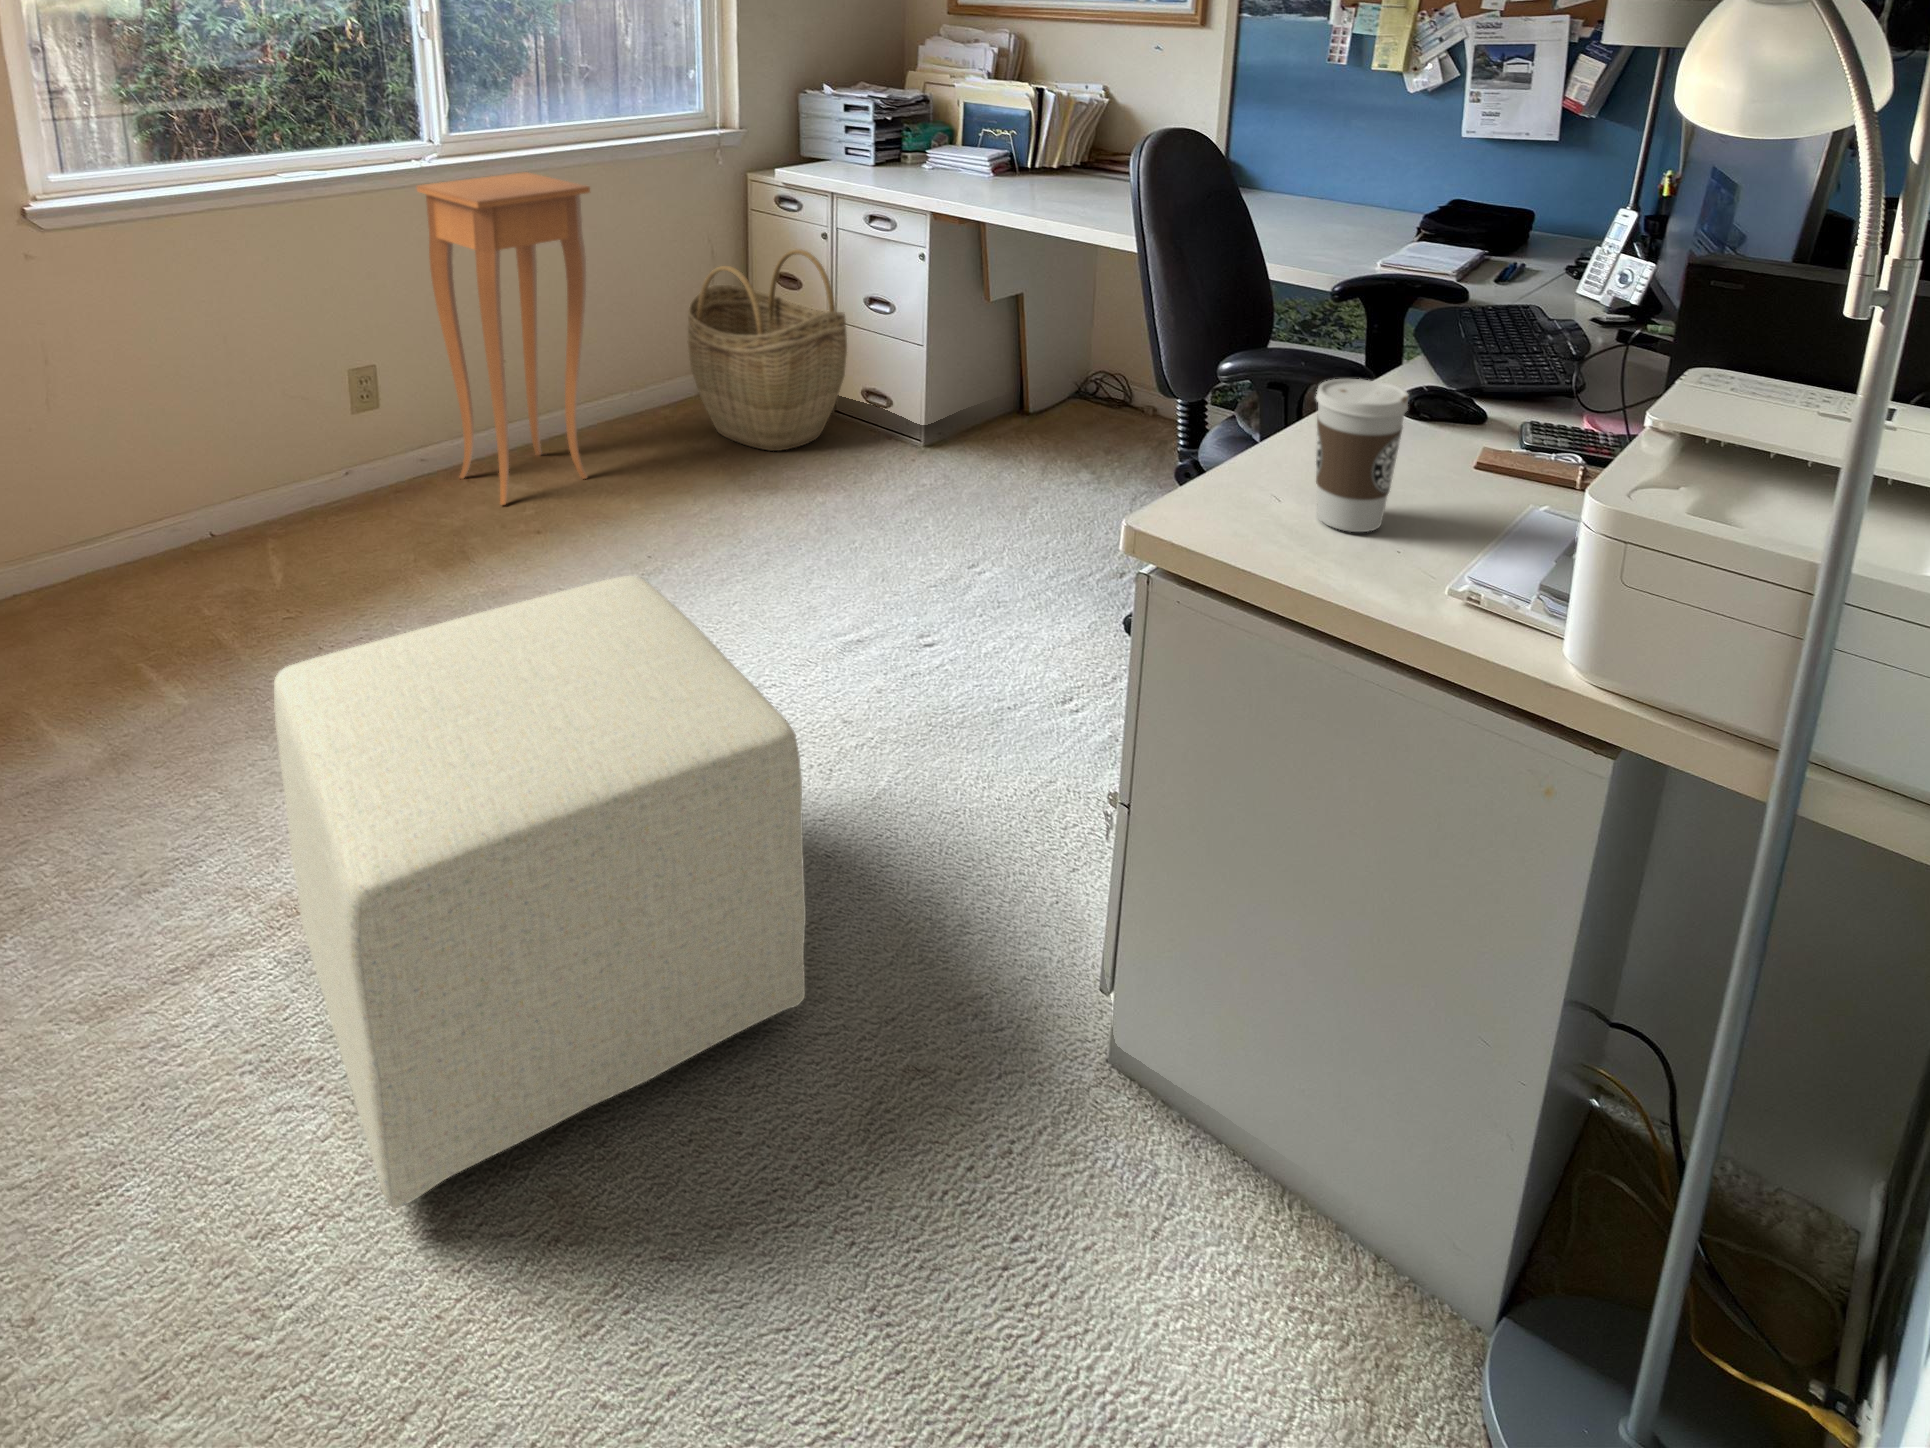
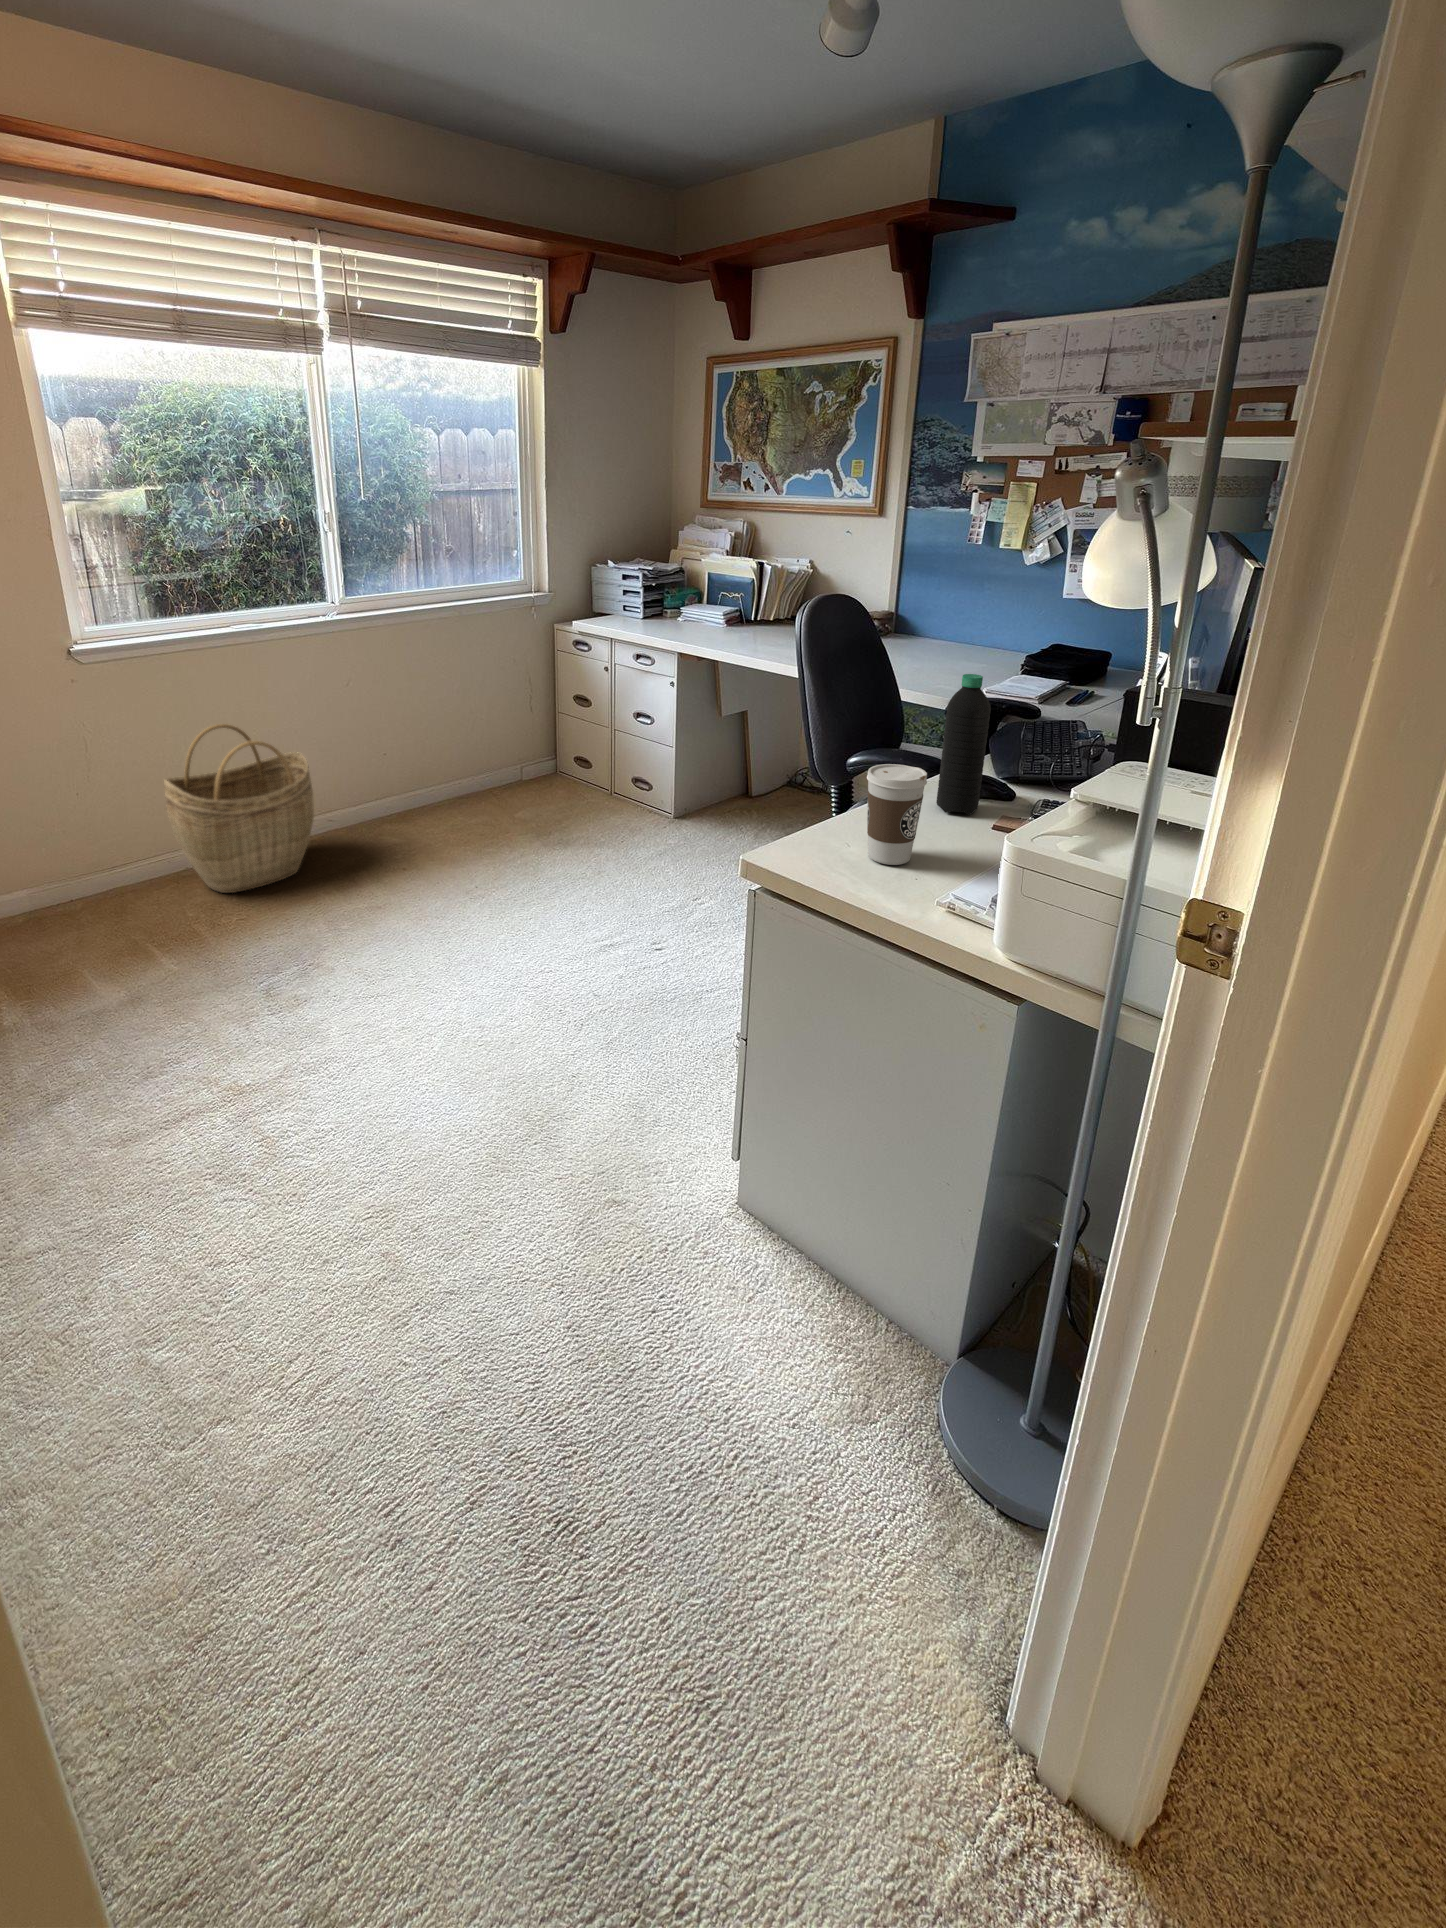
side table: present [417,172,590,505] -> none [327,621,443,846]
water bottle: none [1388,243,1469,451] -> present [936,674,991,815]
woven basket: present [687,250,847,451] -> present [164,724,314,893]
ottoman: present [274,576,806,1208] -> none [221,888,547,1253]

